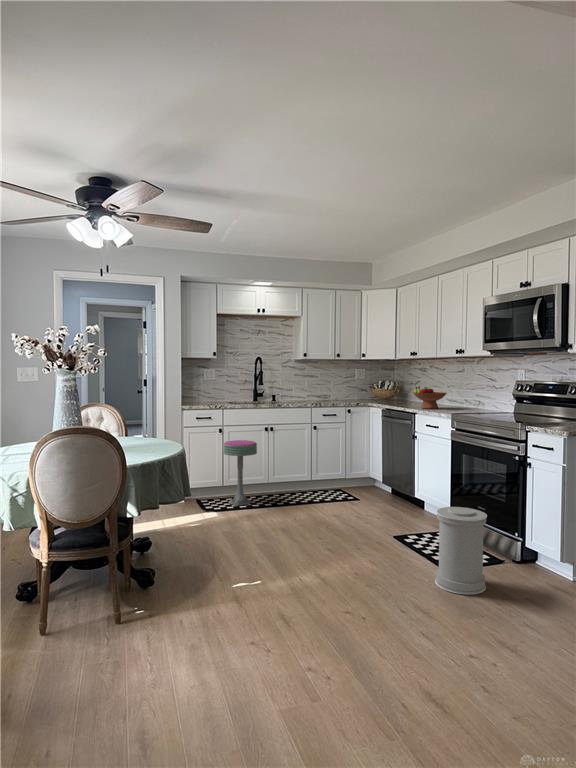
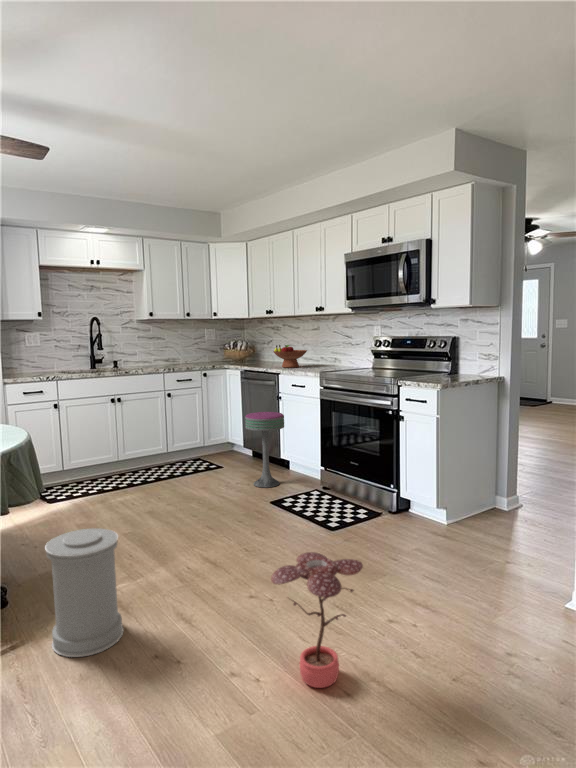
bar stool: present [224,440,257,505] -> present [245,412,284,487]
trash can: present [435,507,487,594] -> present [45,528,123,657]
potted plant: none [341,577,432,709] -> present [271,552,363,688]

